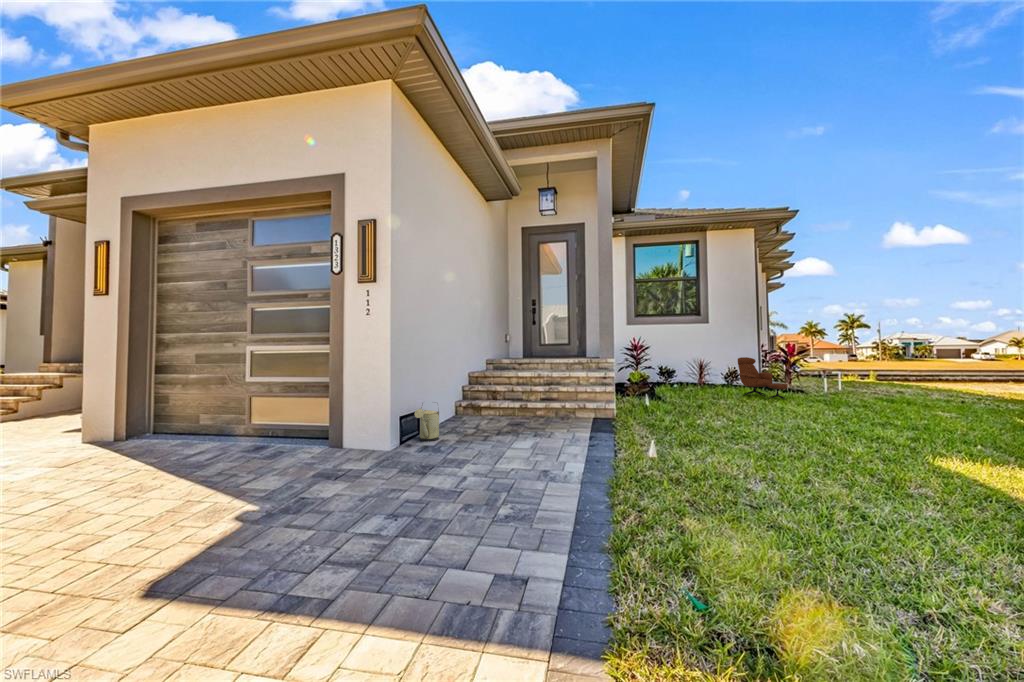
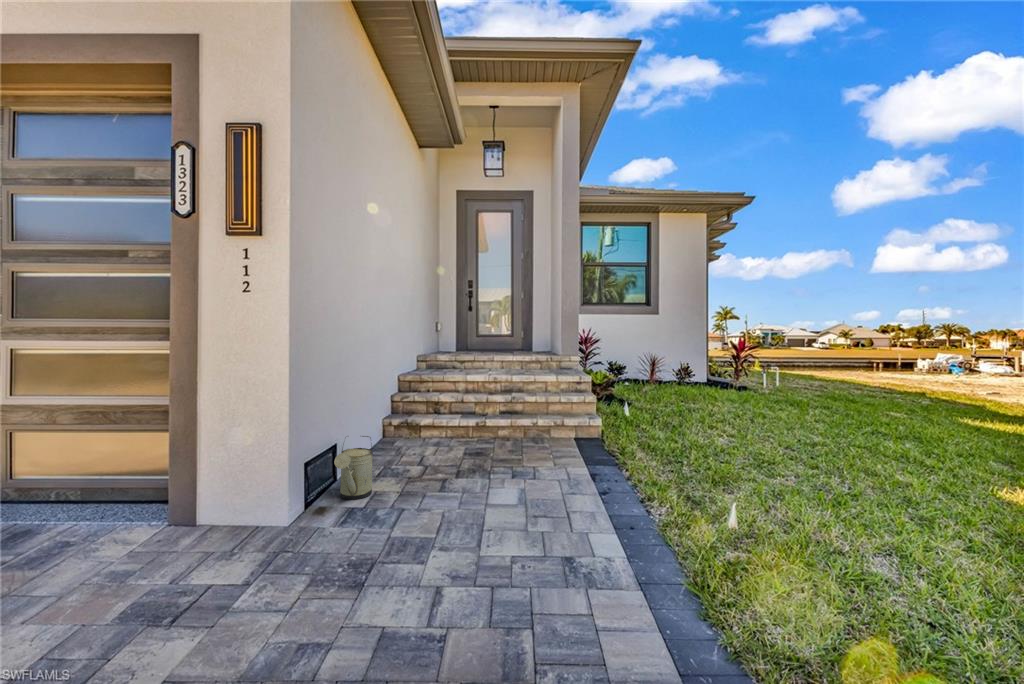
lounge chair: present [738,357,788,400] -> none [688,352,742,399]

